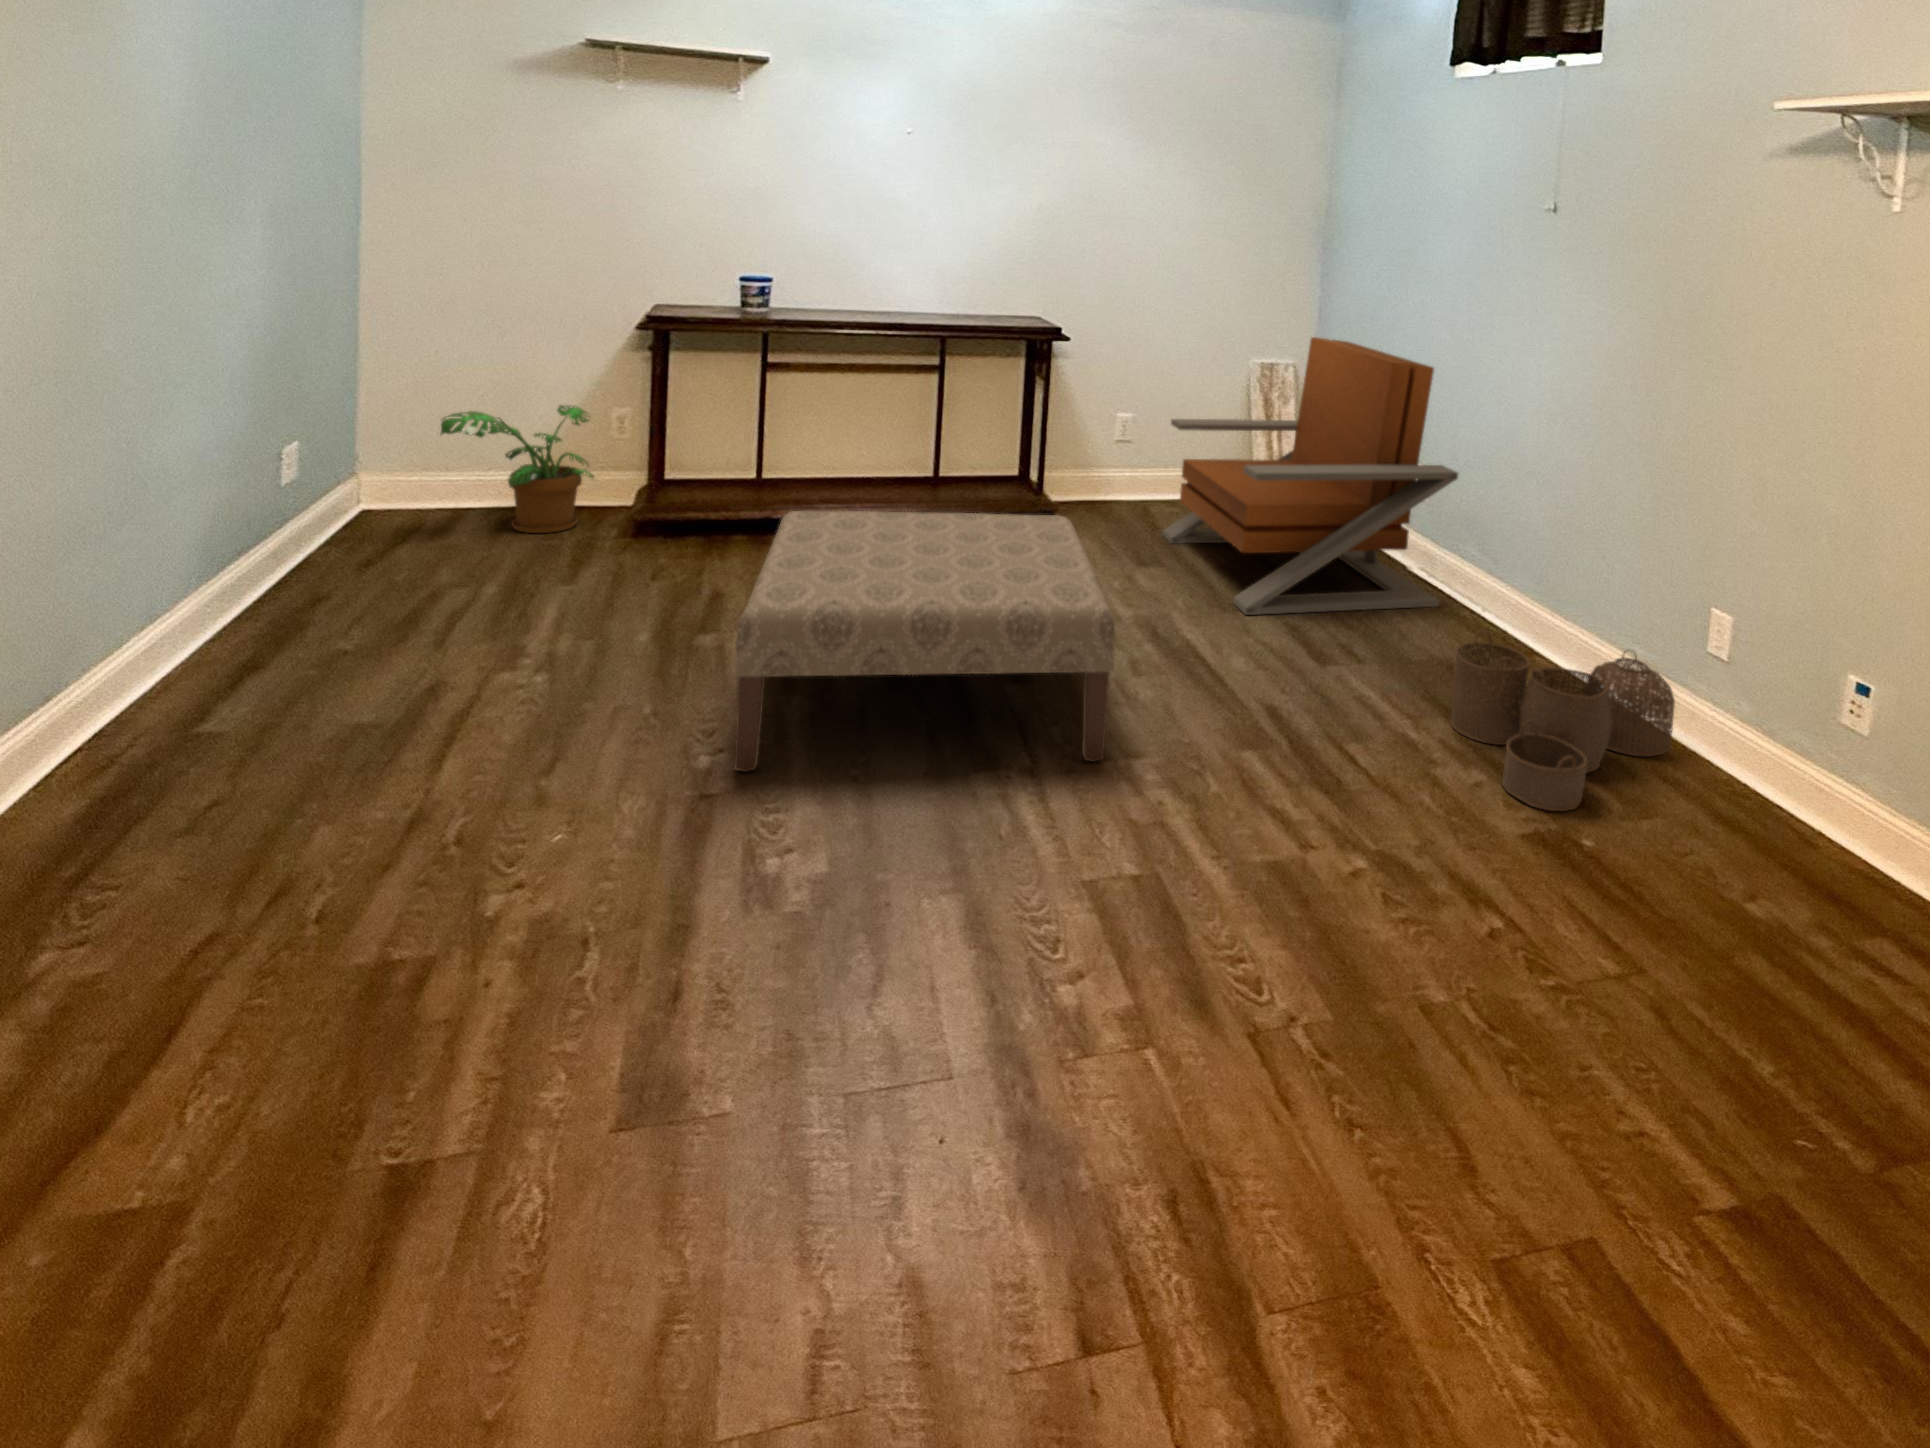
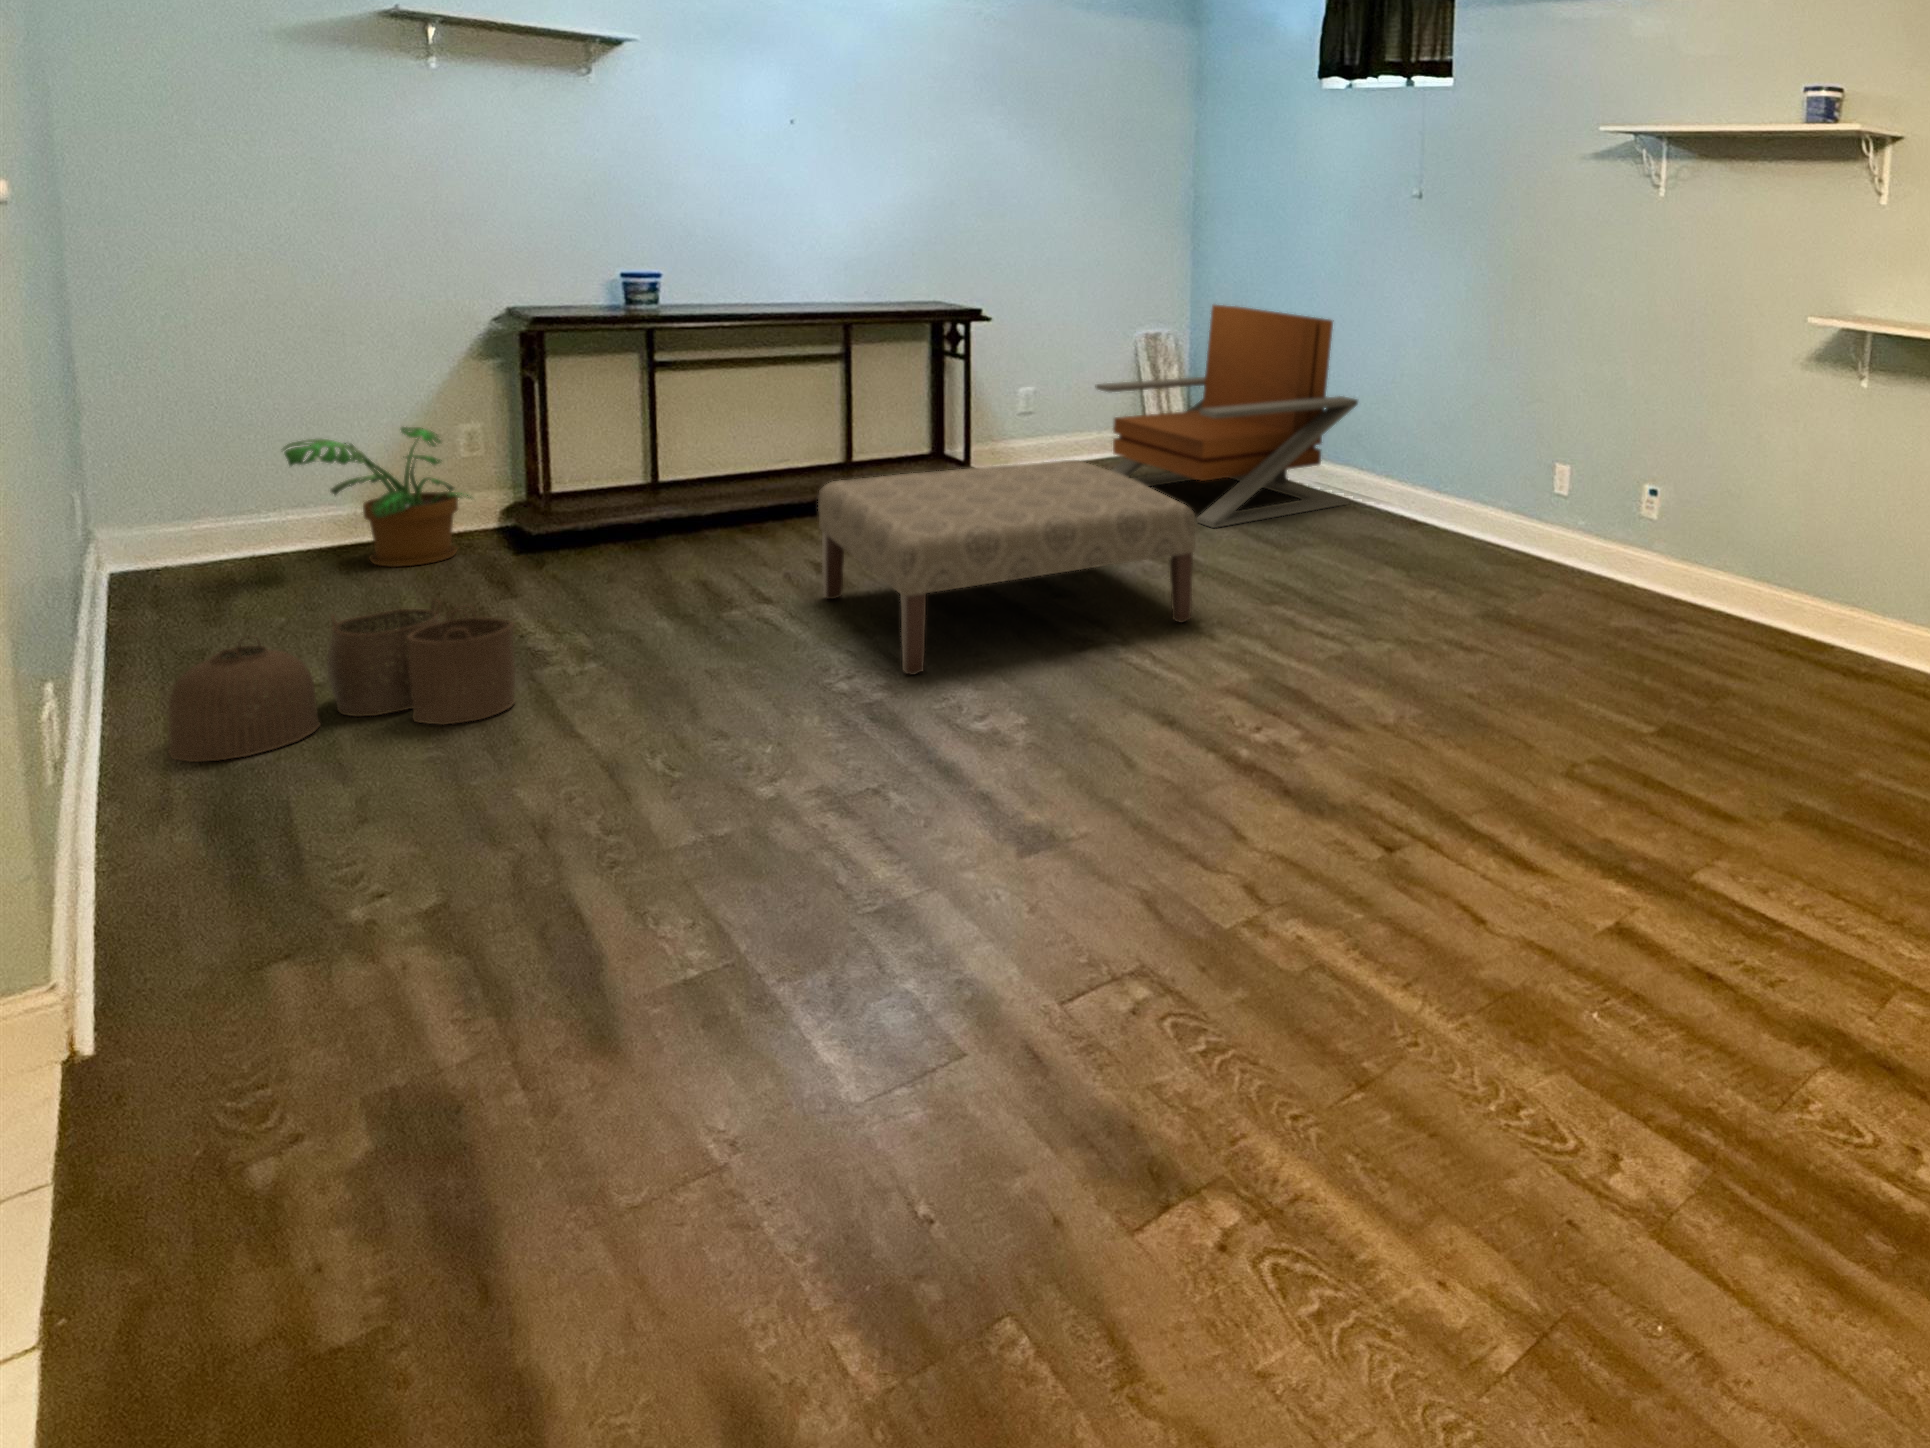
woven basket: present [1451,630,1675,811] -> present [169,599,515,762]

